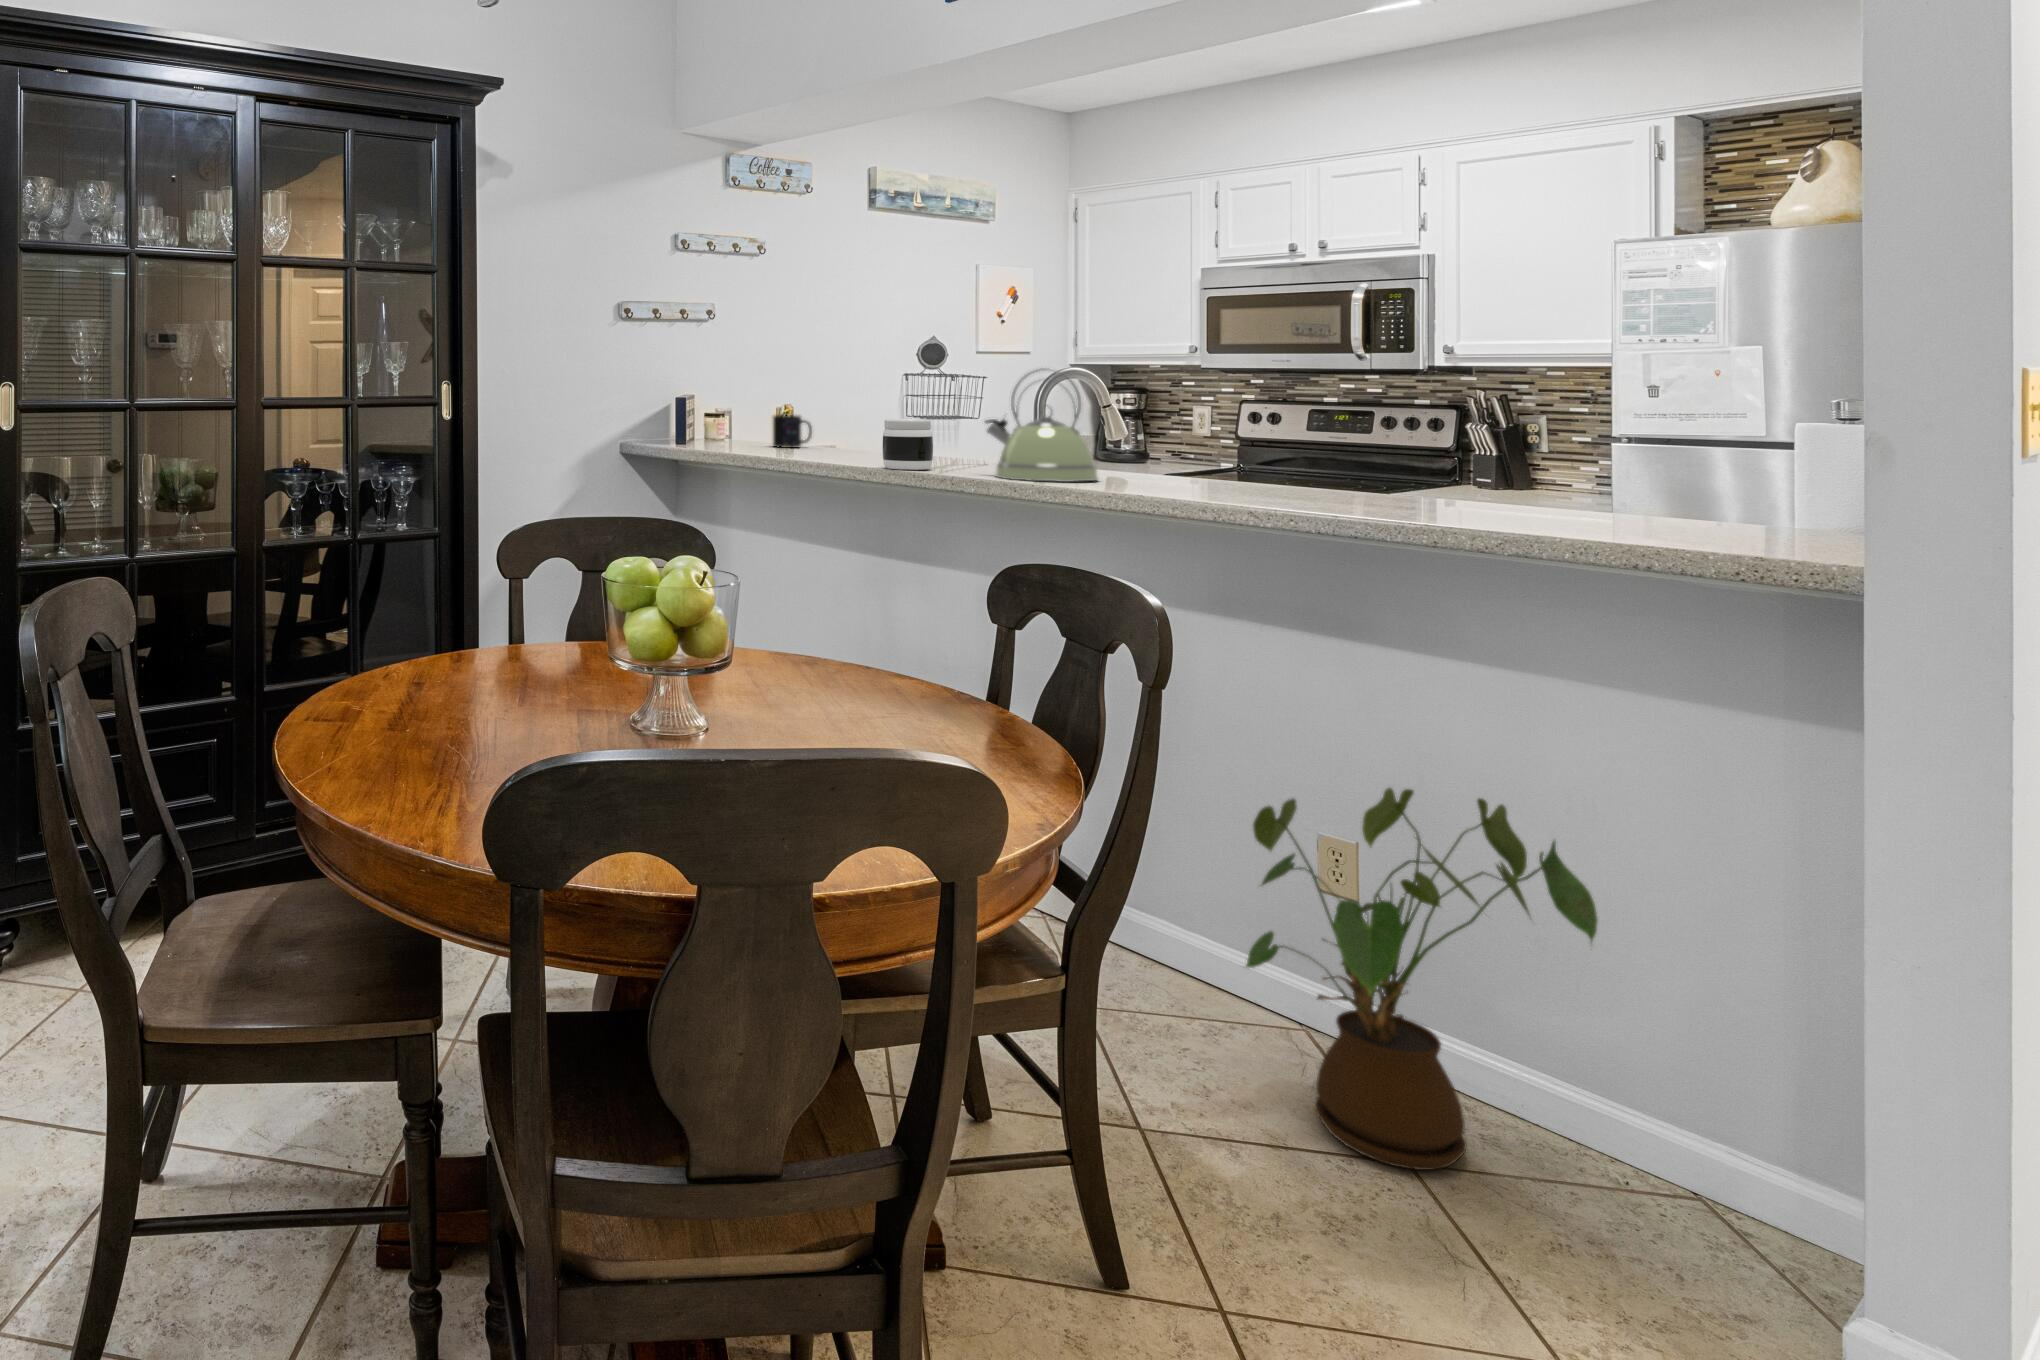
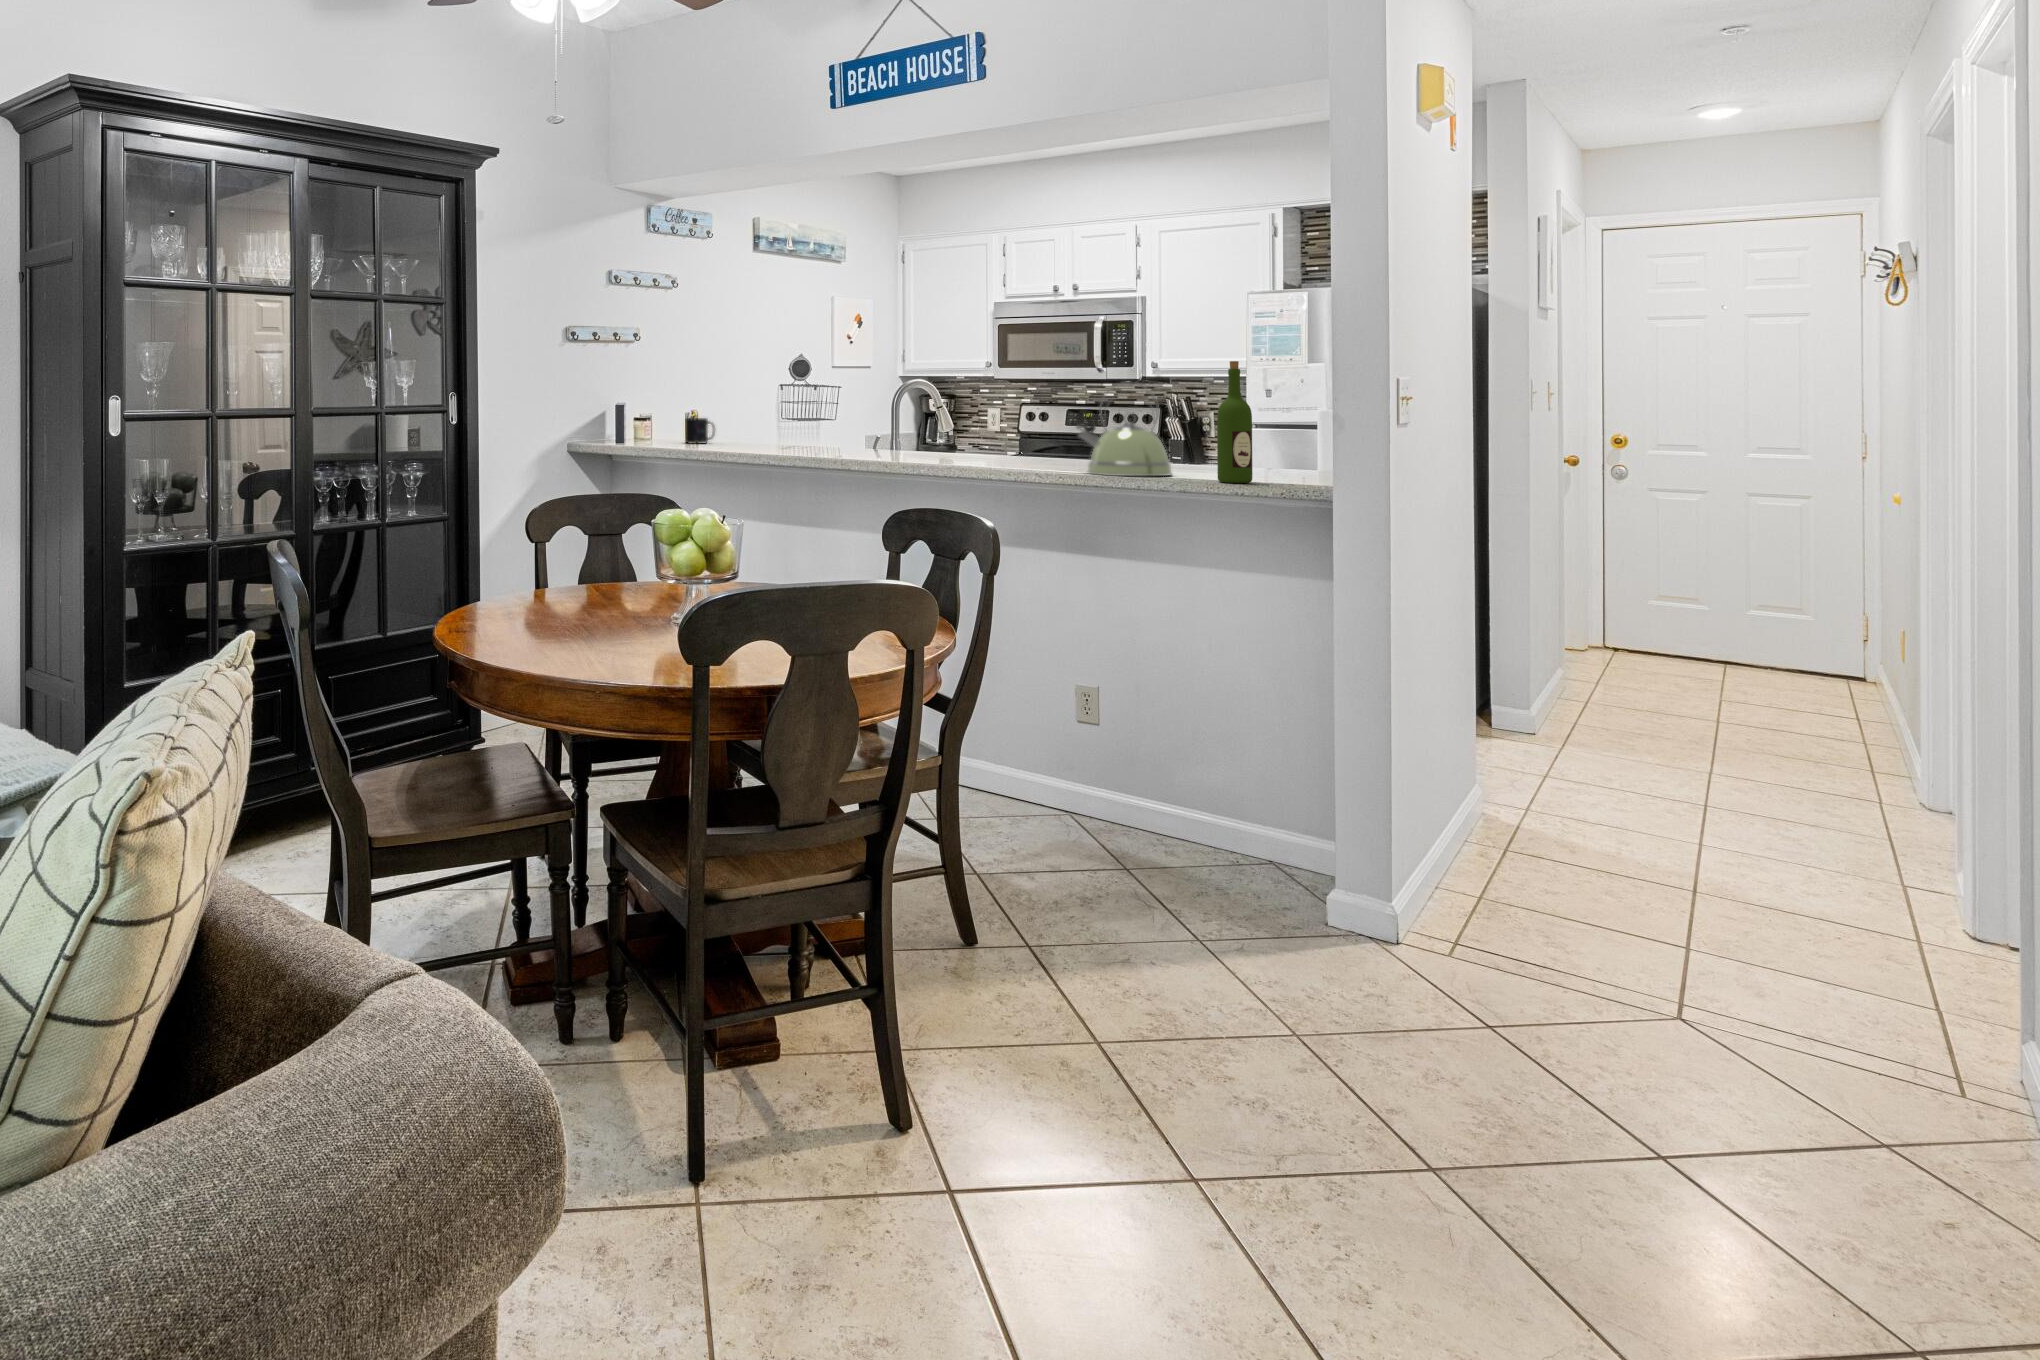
wine bottle: none [1579,335,1649,540] -> present [1217,361,1252,483]
kettle: present [985,369,1098,482] -> present [1077,384,1172,476]
jar: present [883,419,933,470] -> none [785,419,821,456]
house plant: present [1246,788,1598,1170] -> none [1035,646,1226,877]

